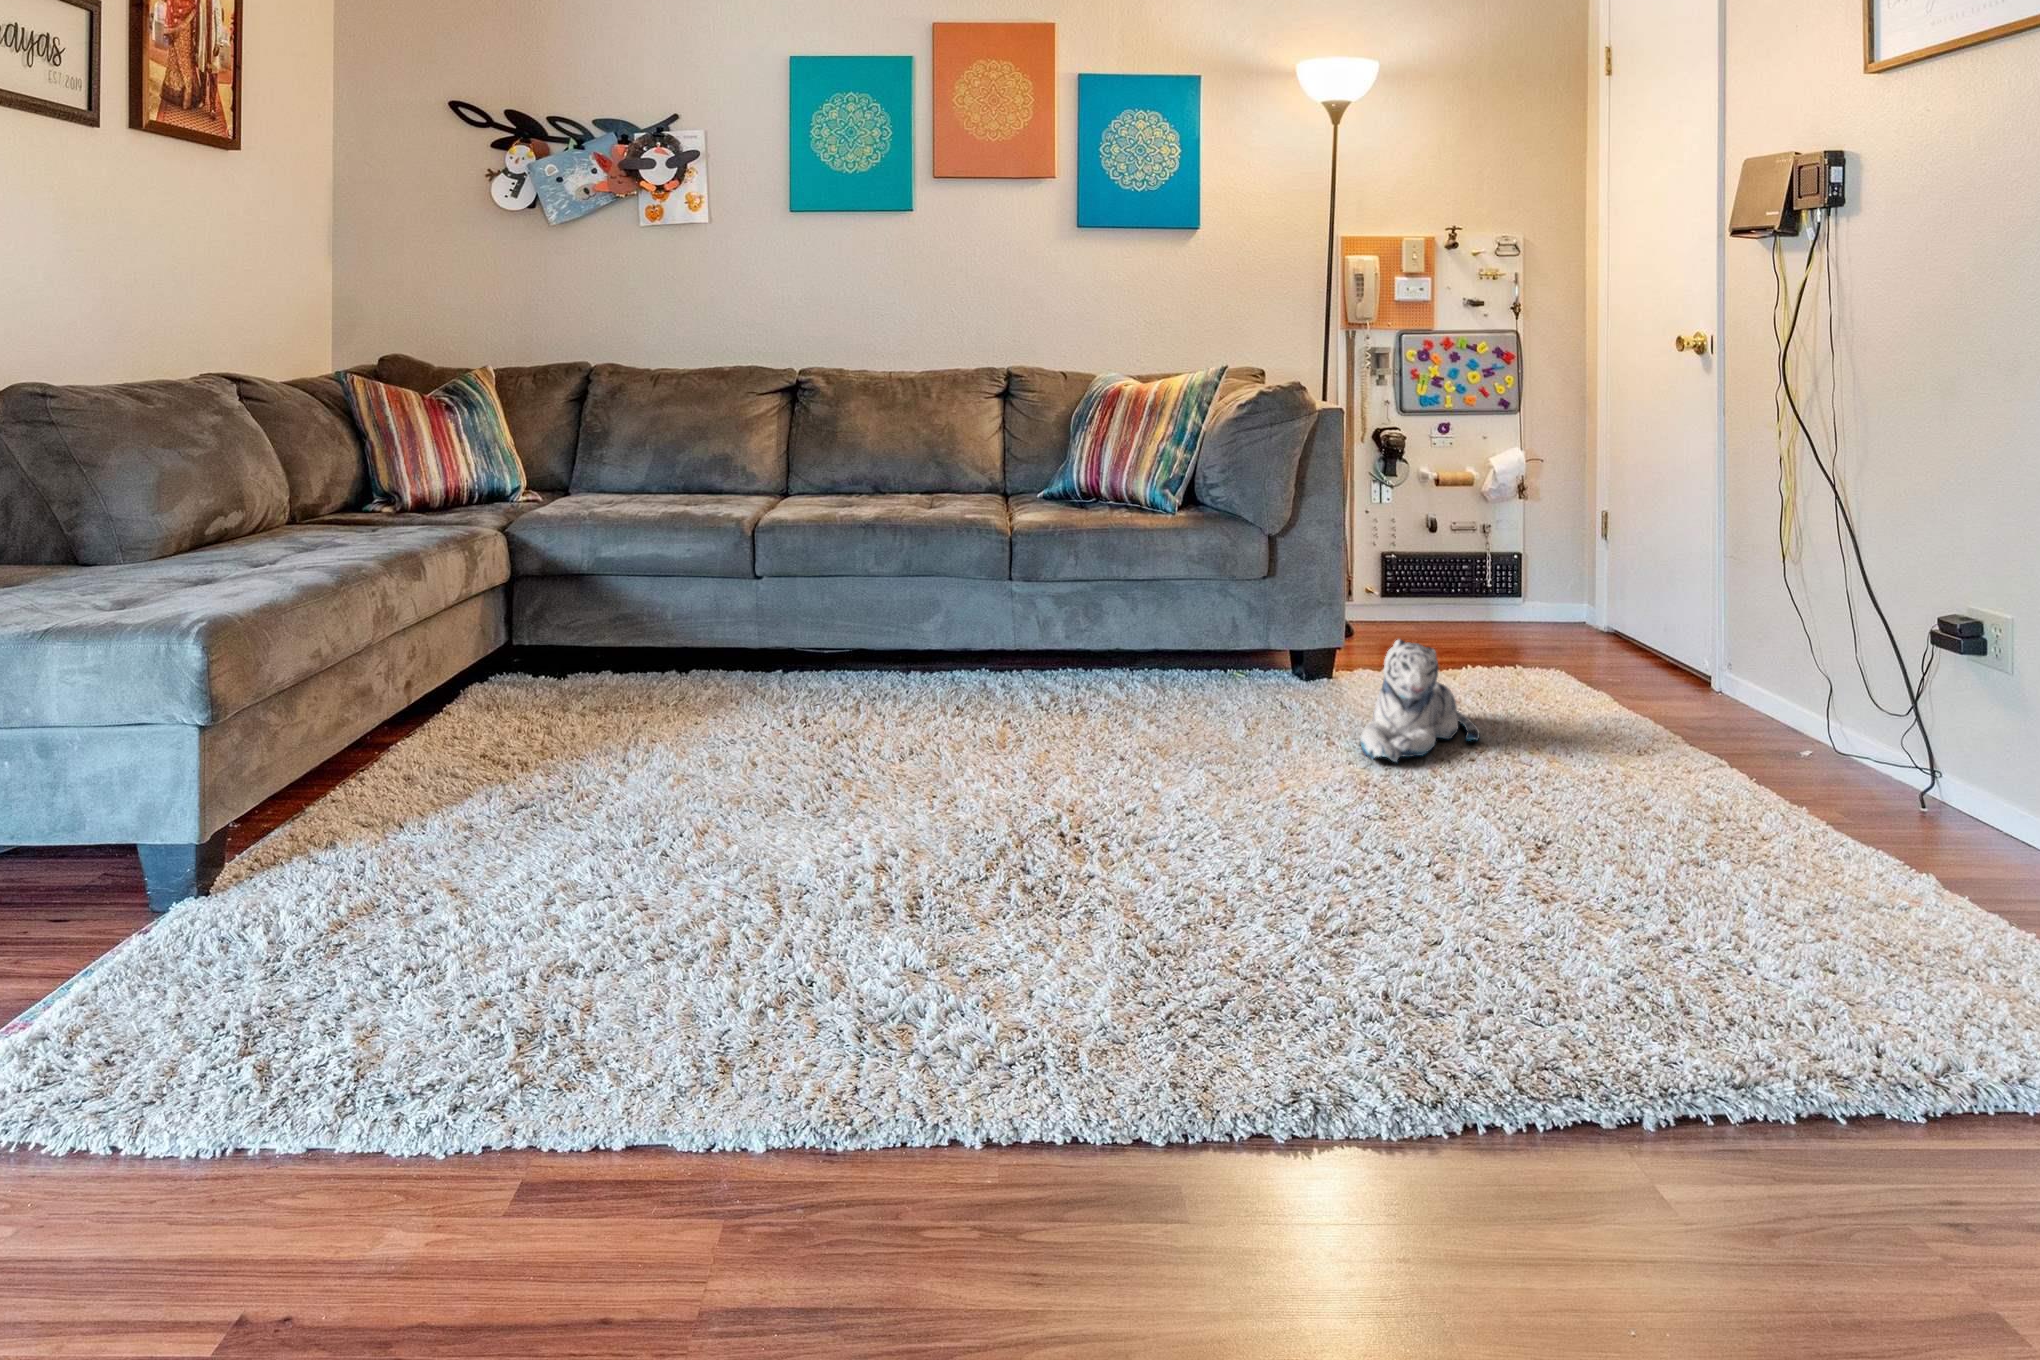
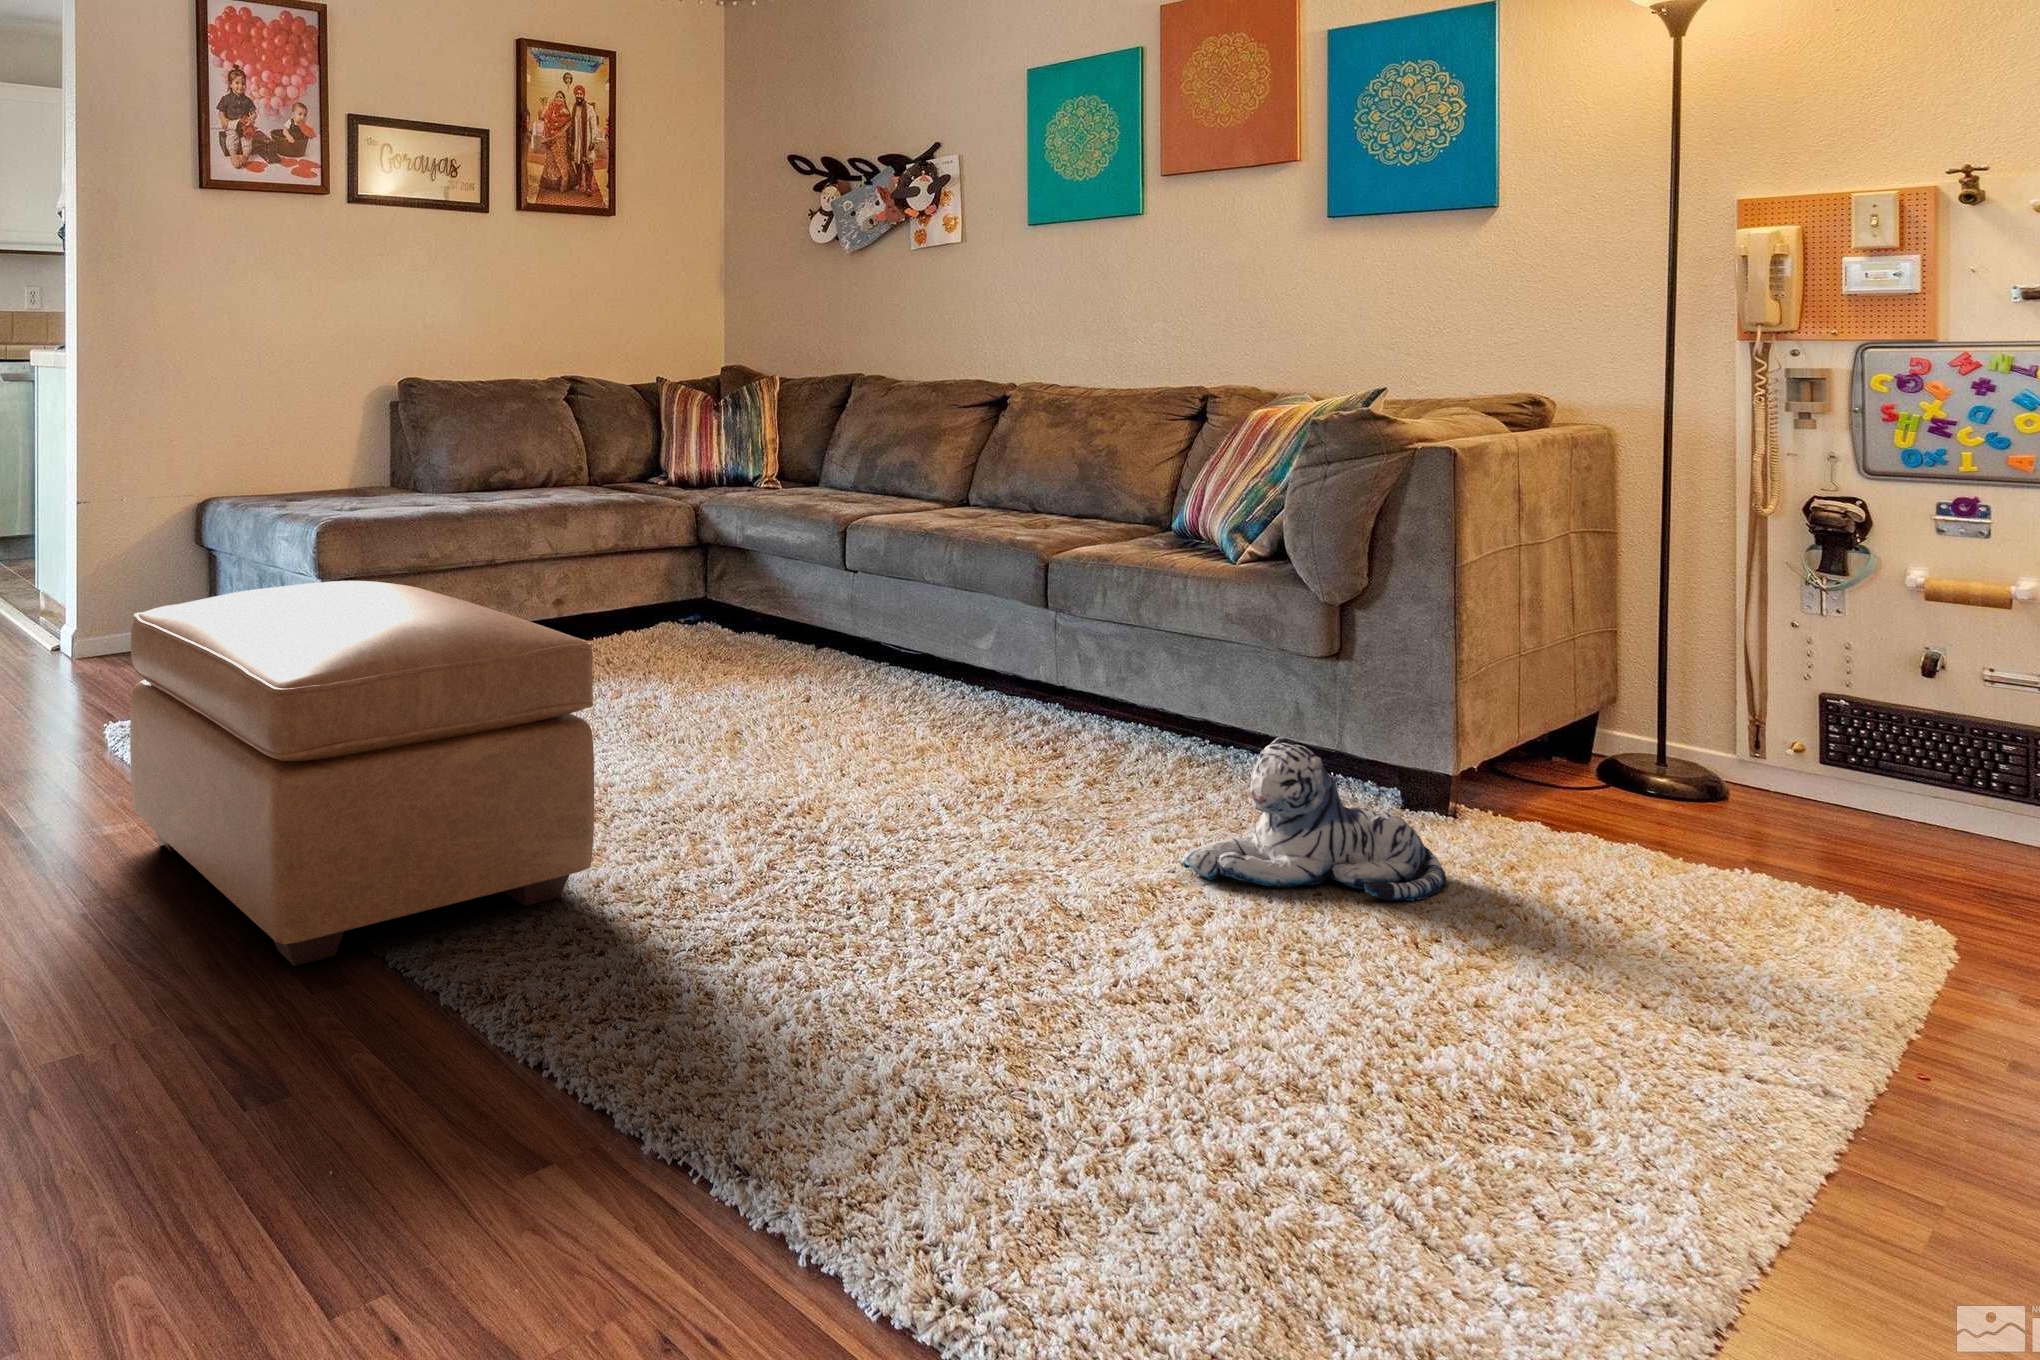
ottoman: none [500,667,1245,1233] -> present [130,581,594,966]

